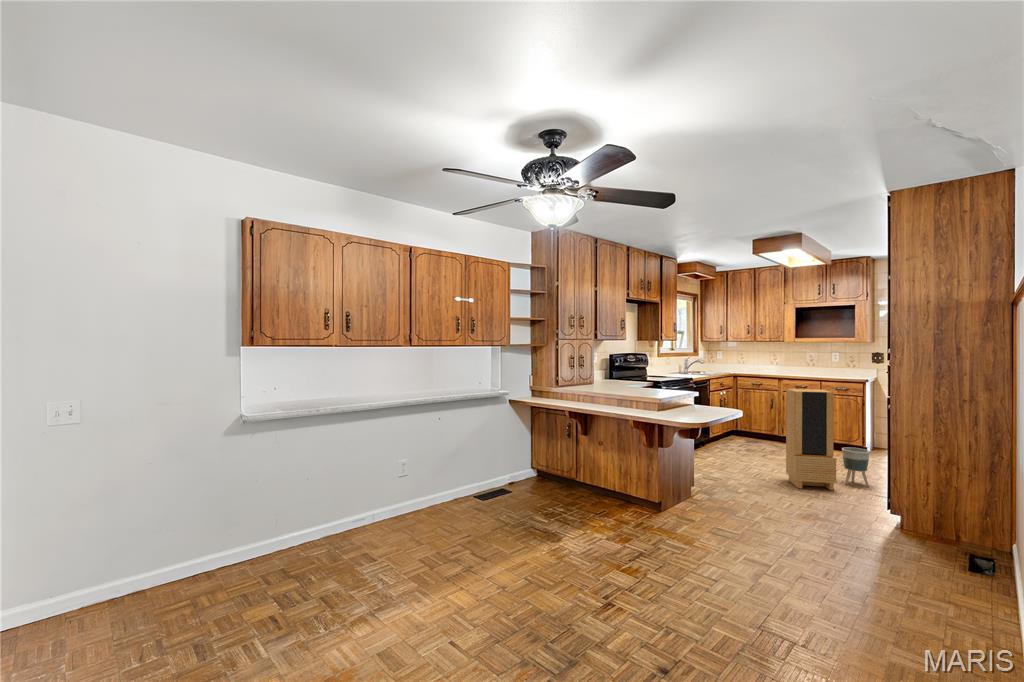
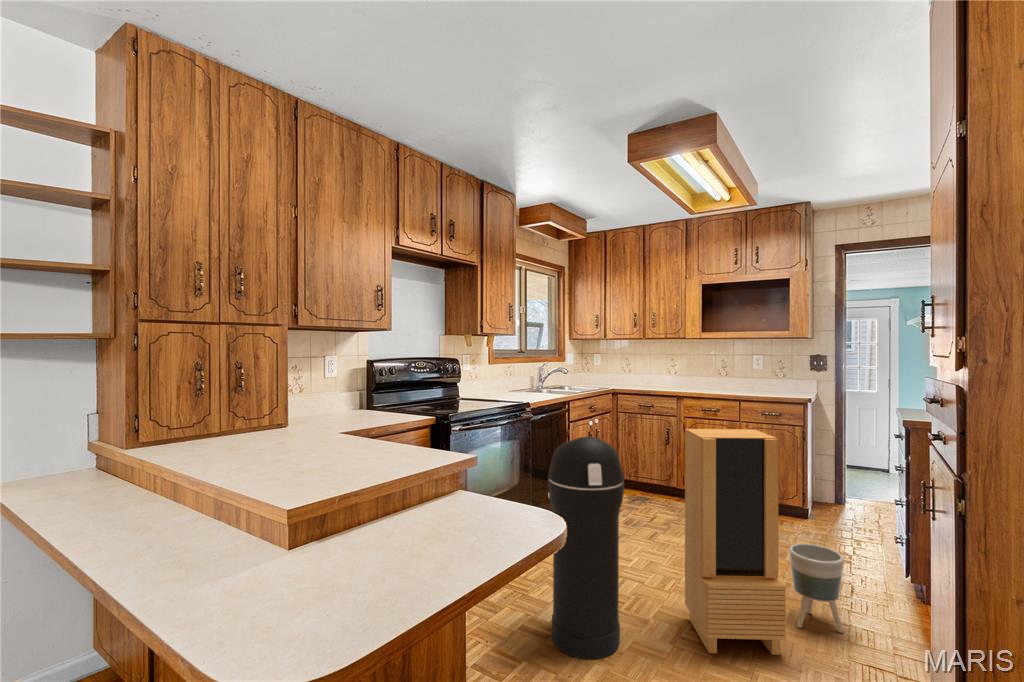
trash can: none [718,391,757,487] -> present [548,437,624,659]

